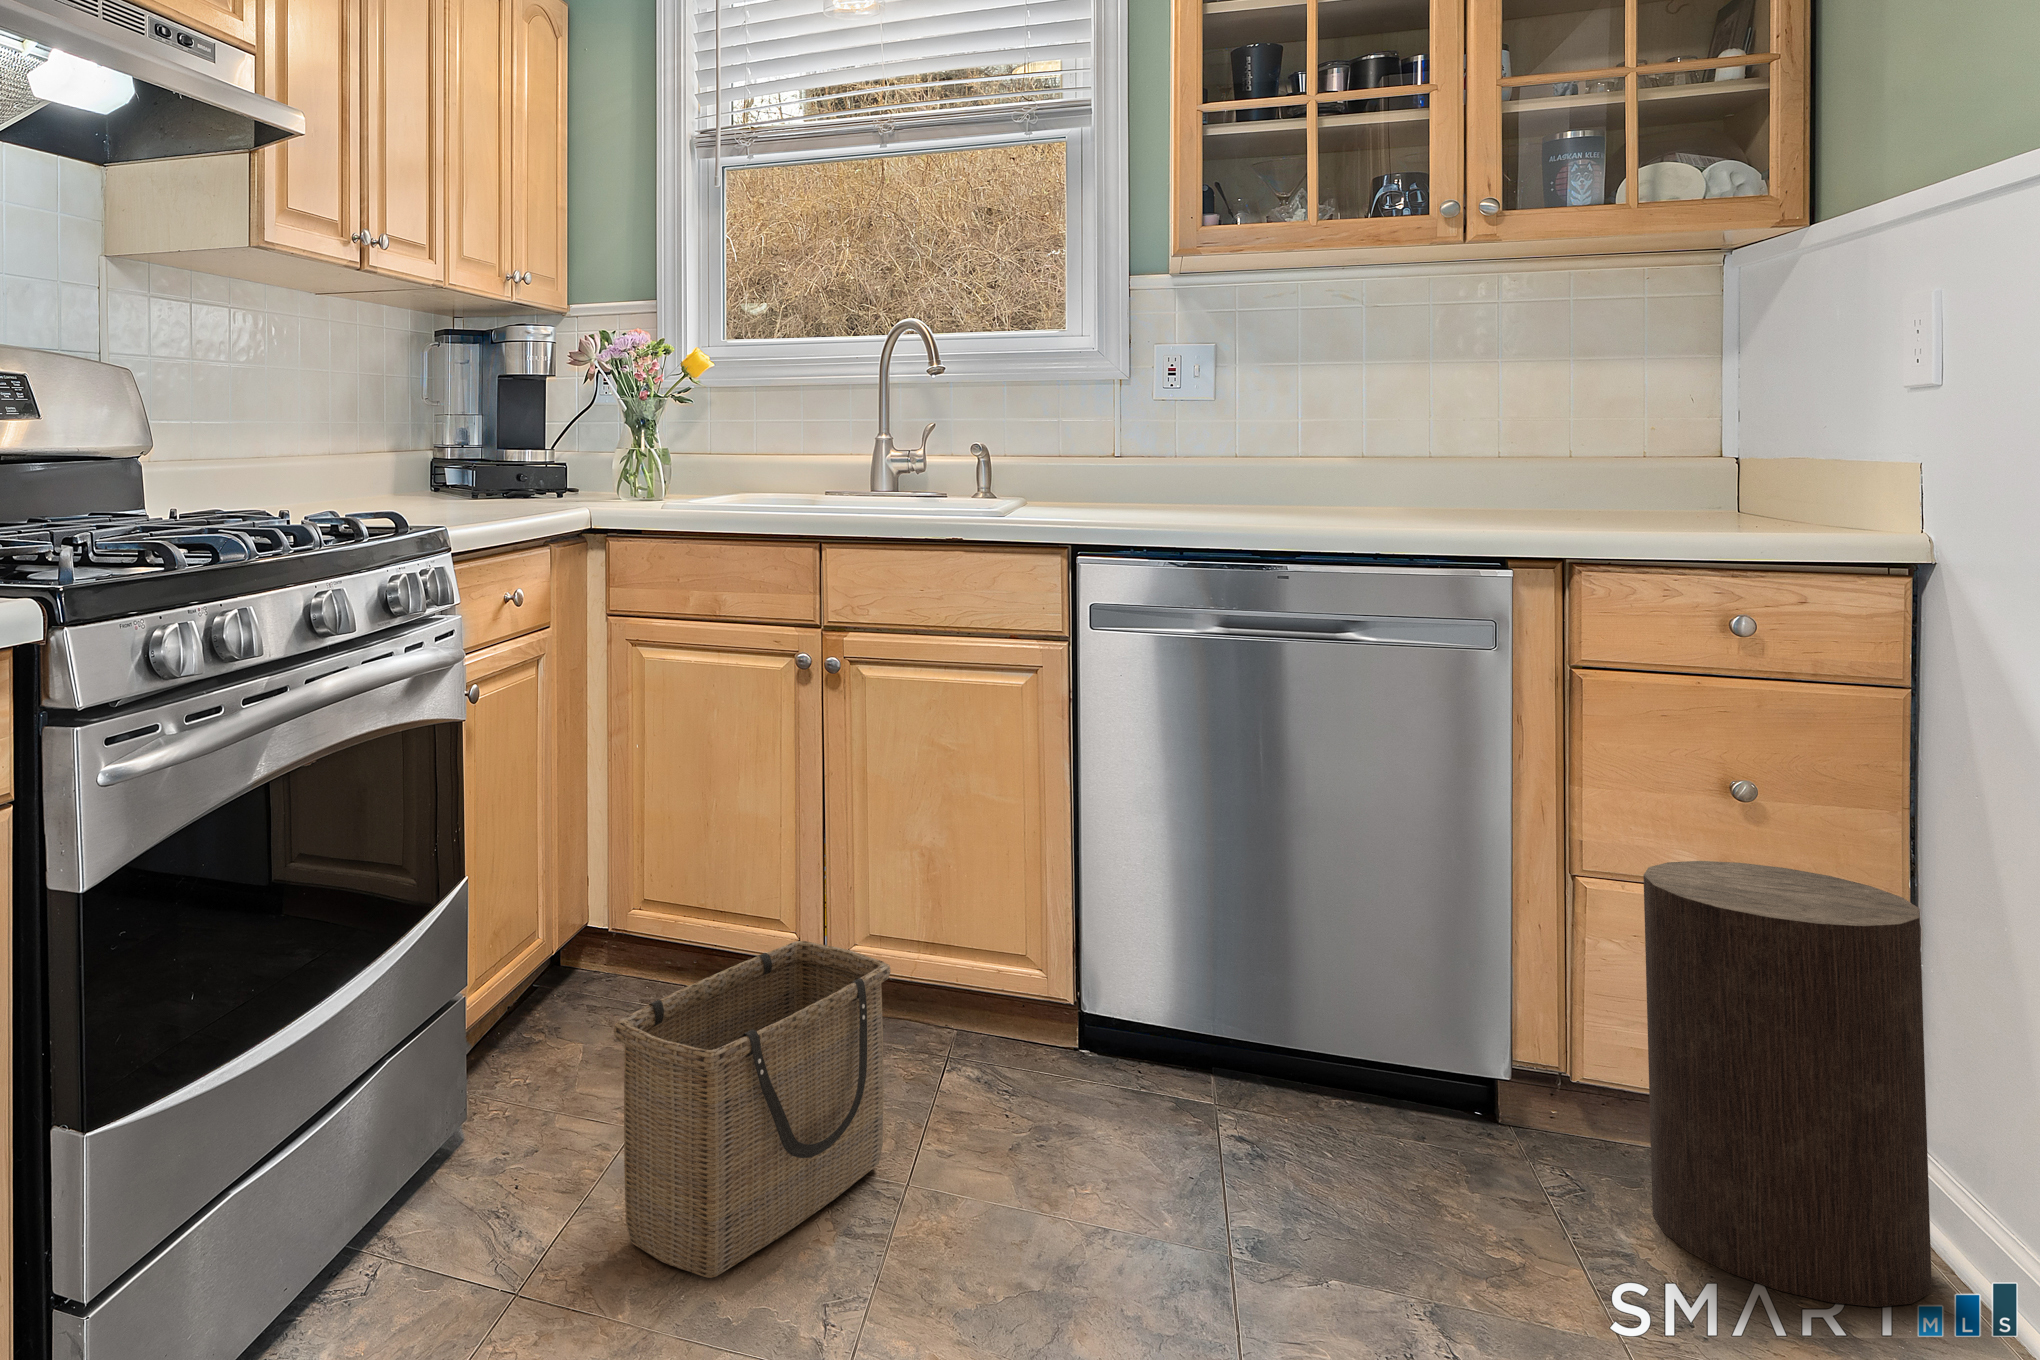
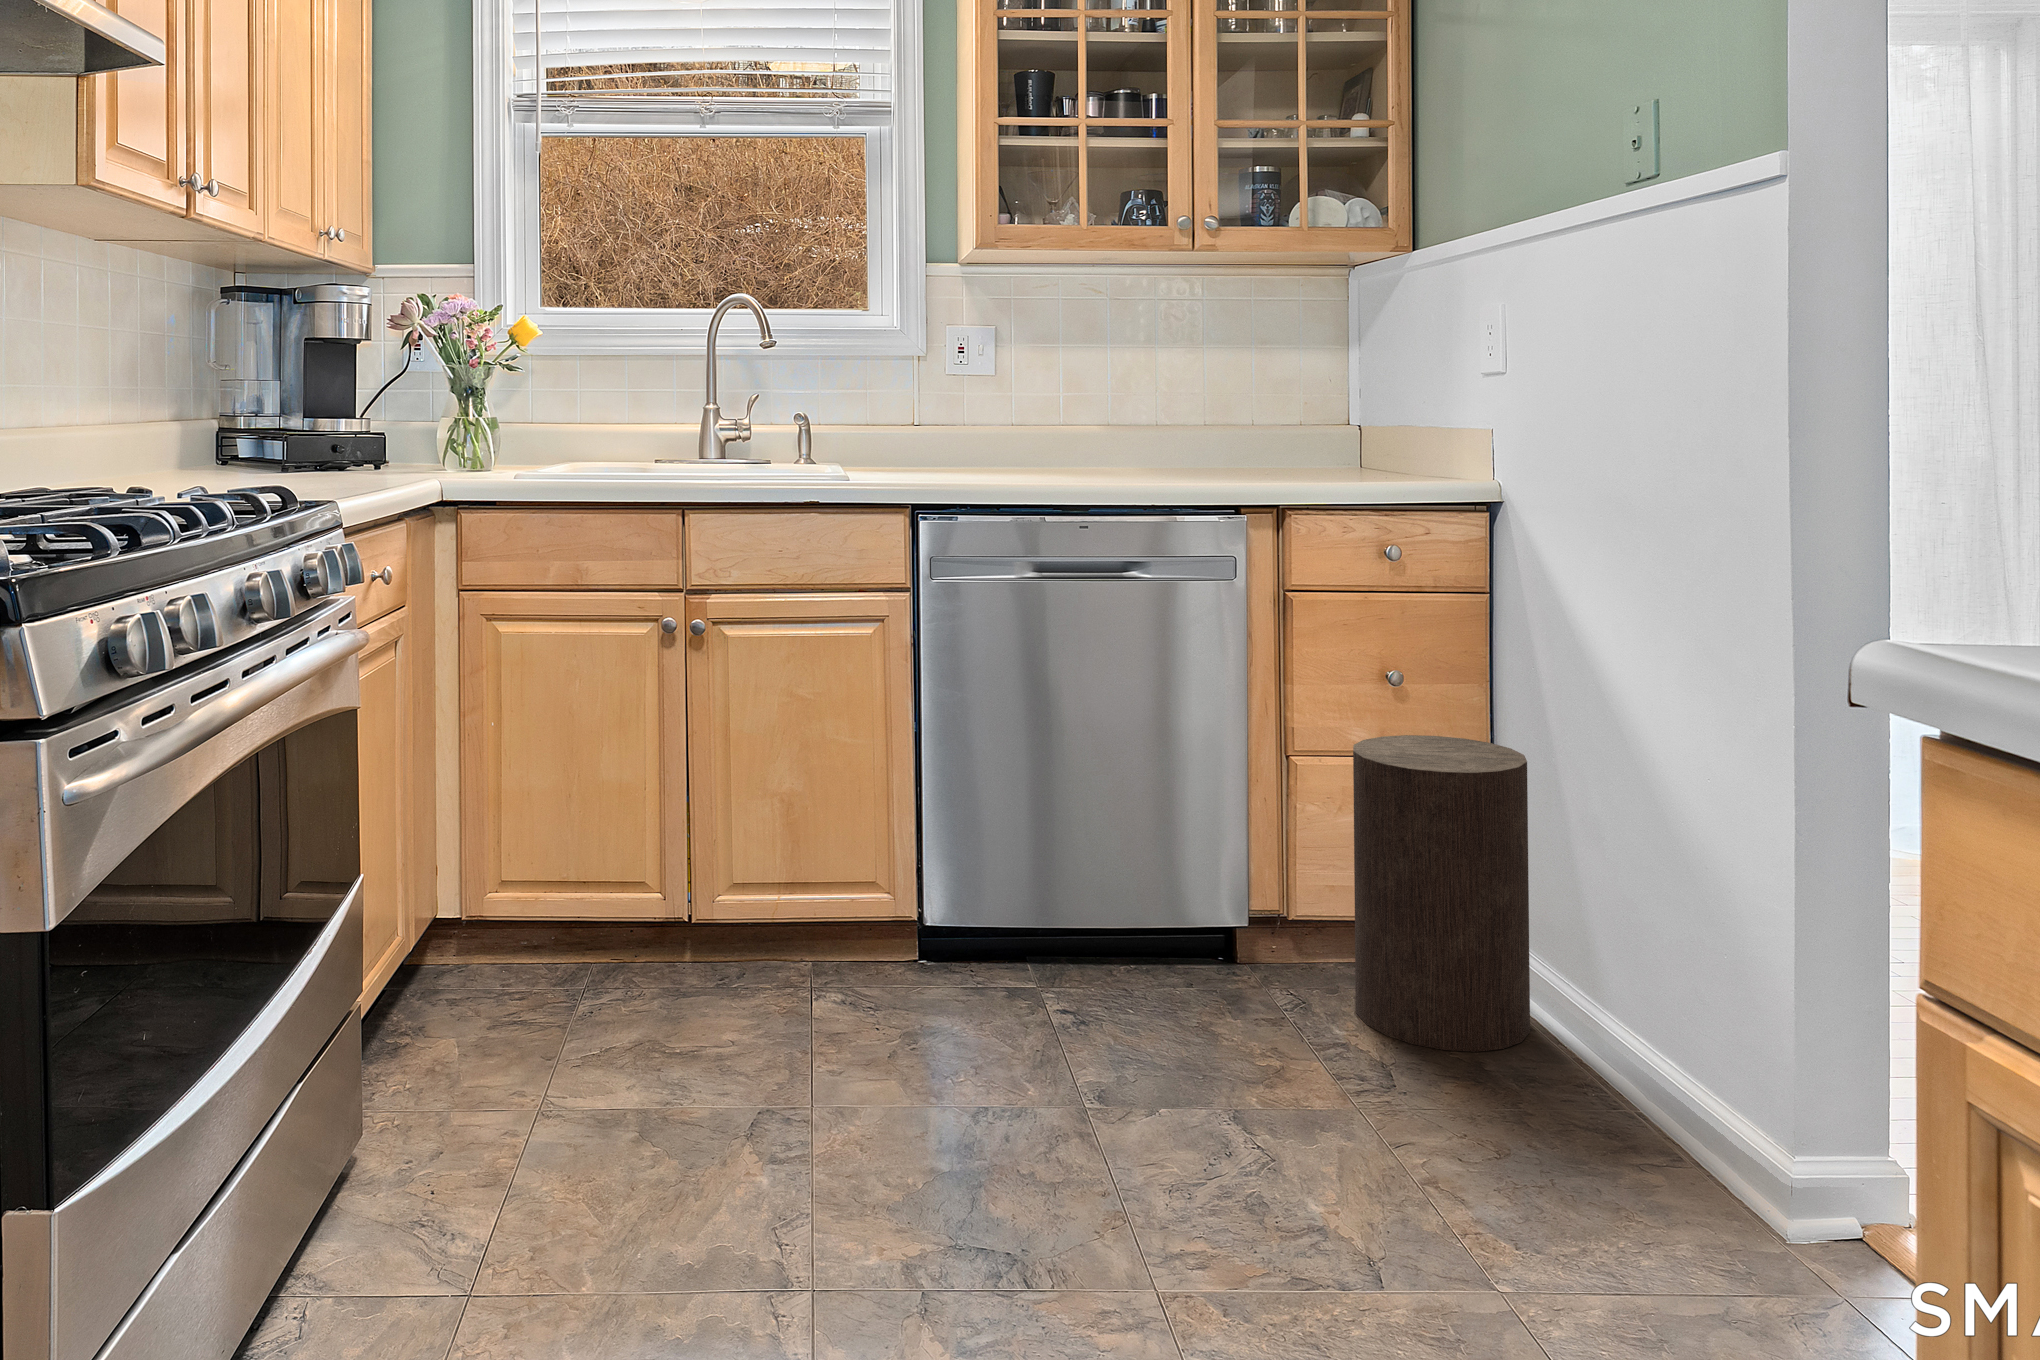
basket: present [614,941,890,1278] -> none [554,892,788,1223]

